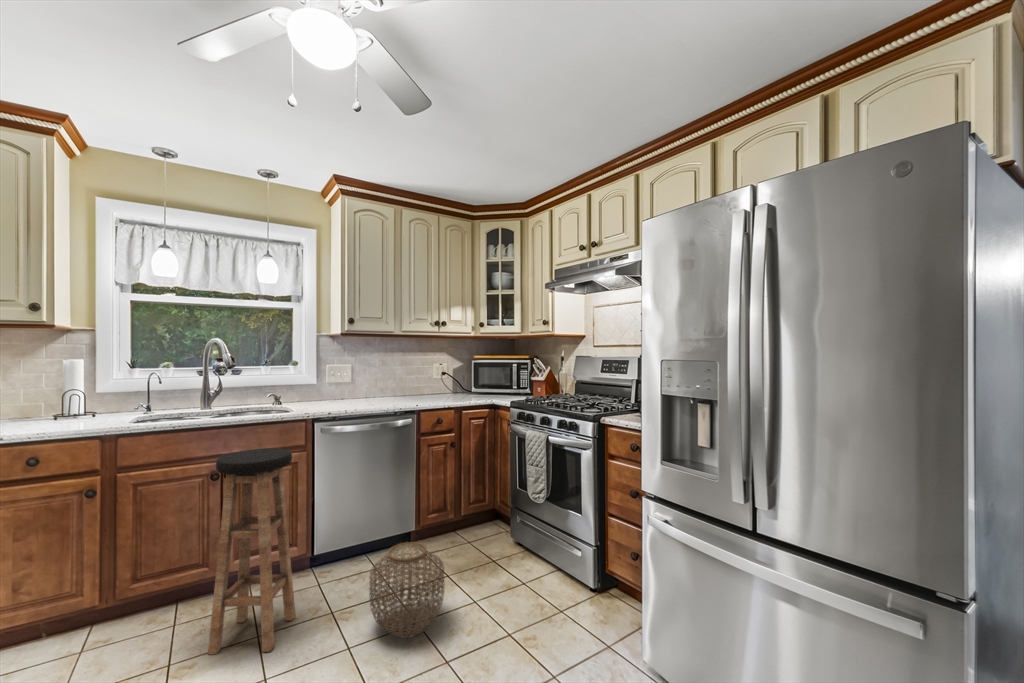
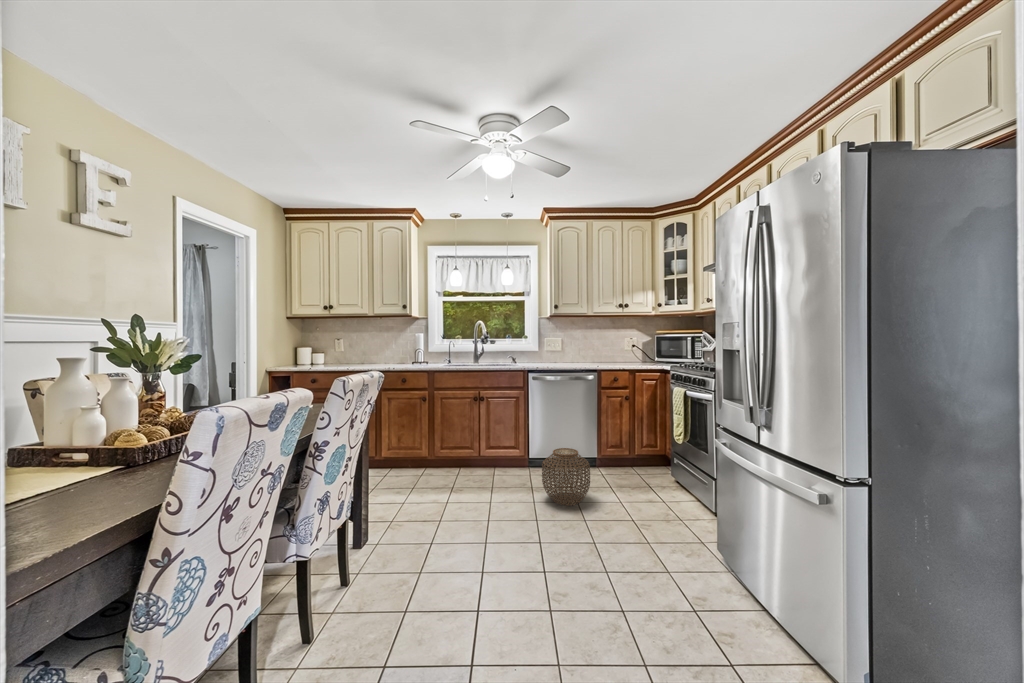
bar stool: present [208,448,295,654] -> none [464,382,509,492]

